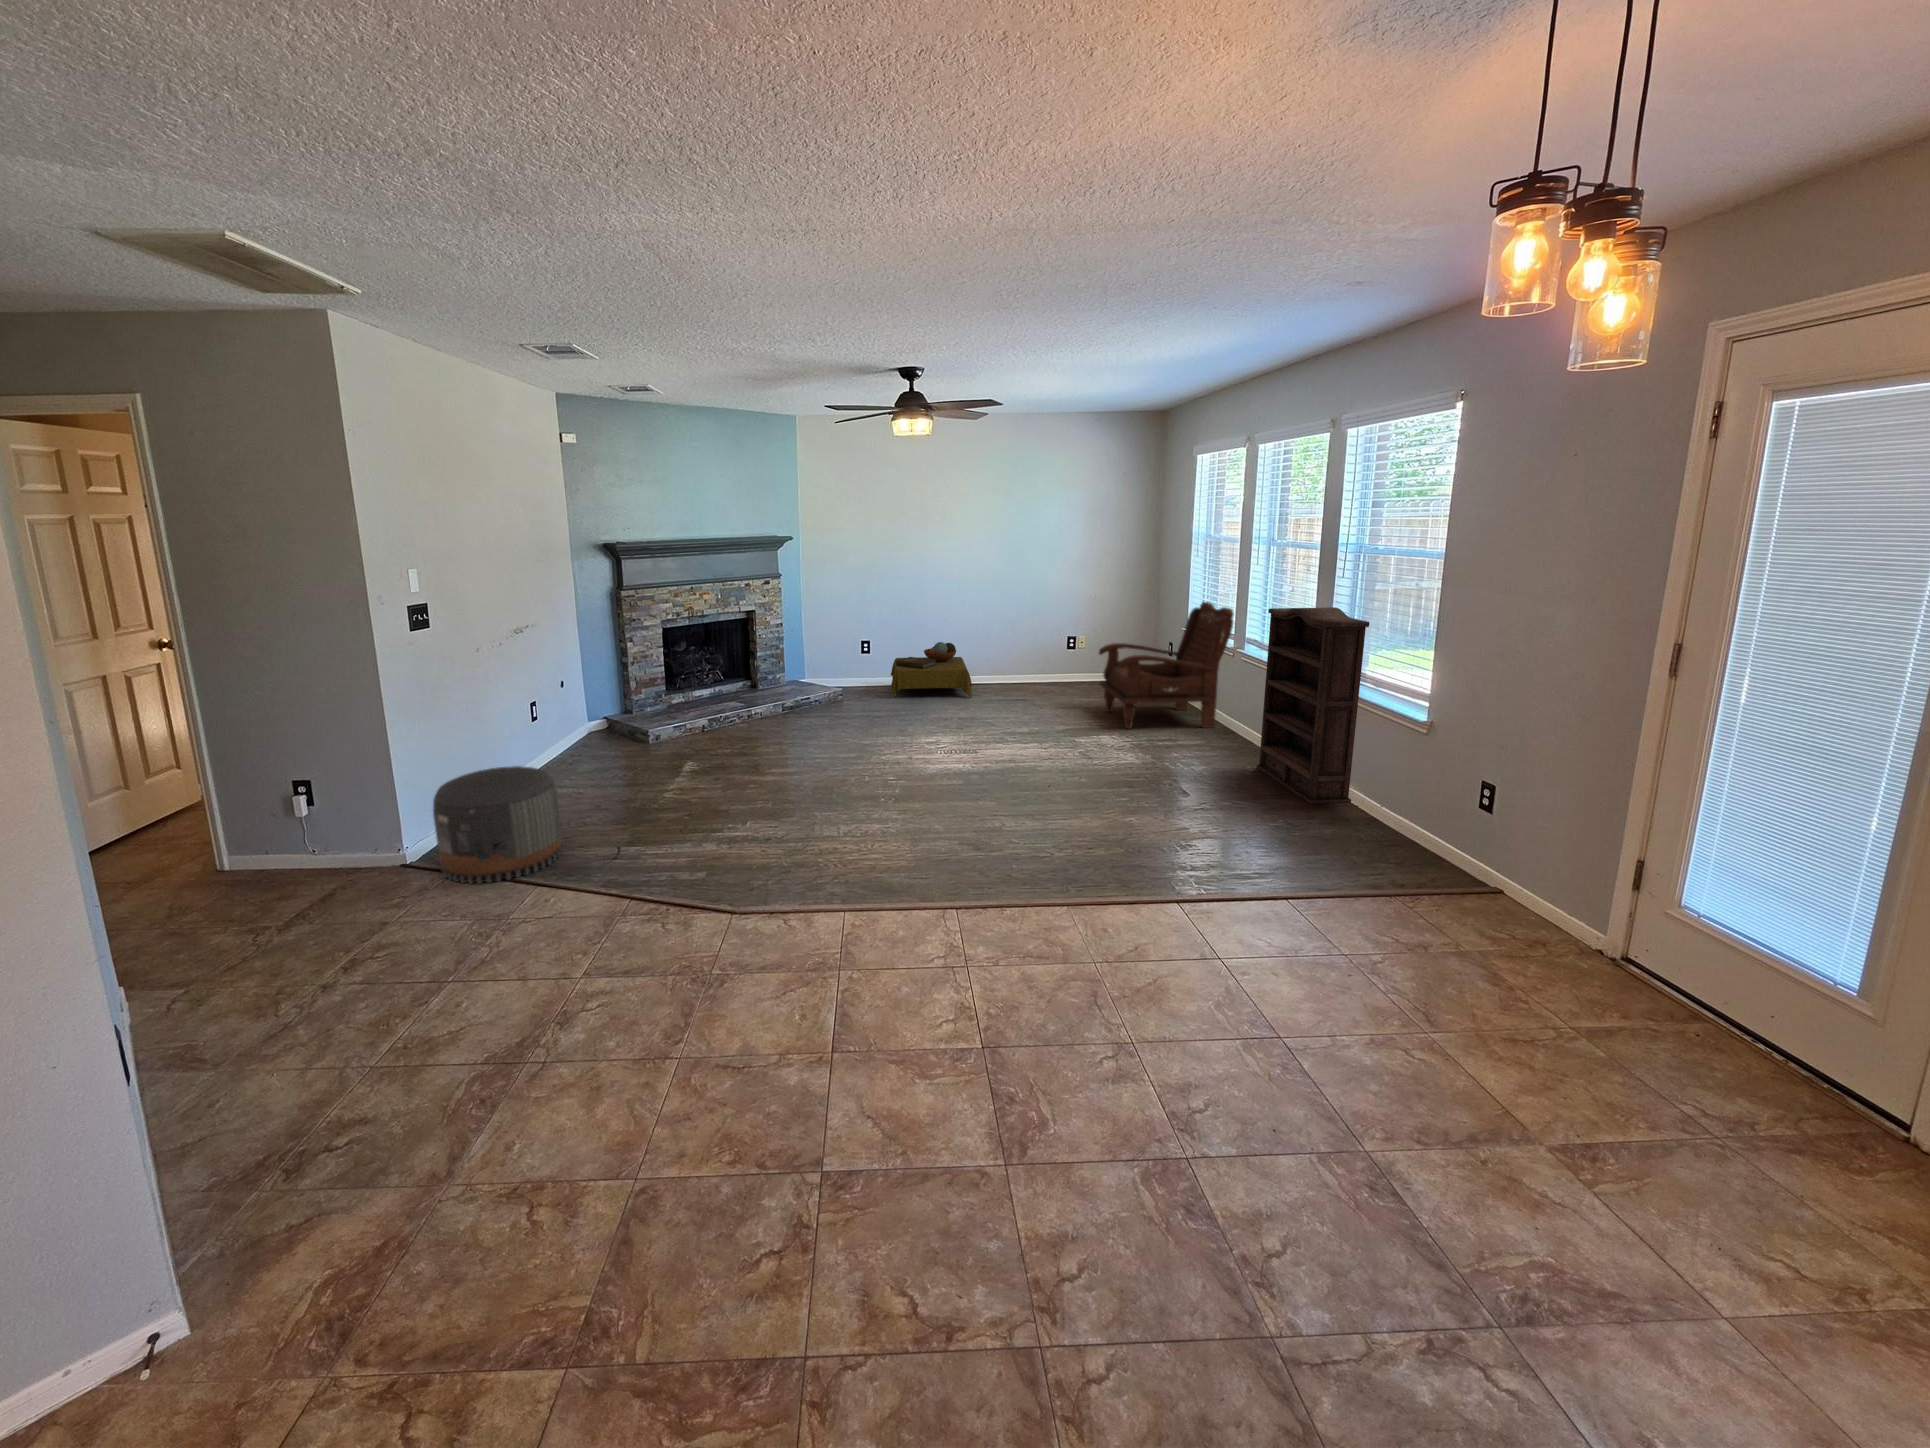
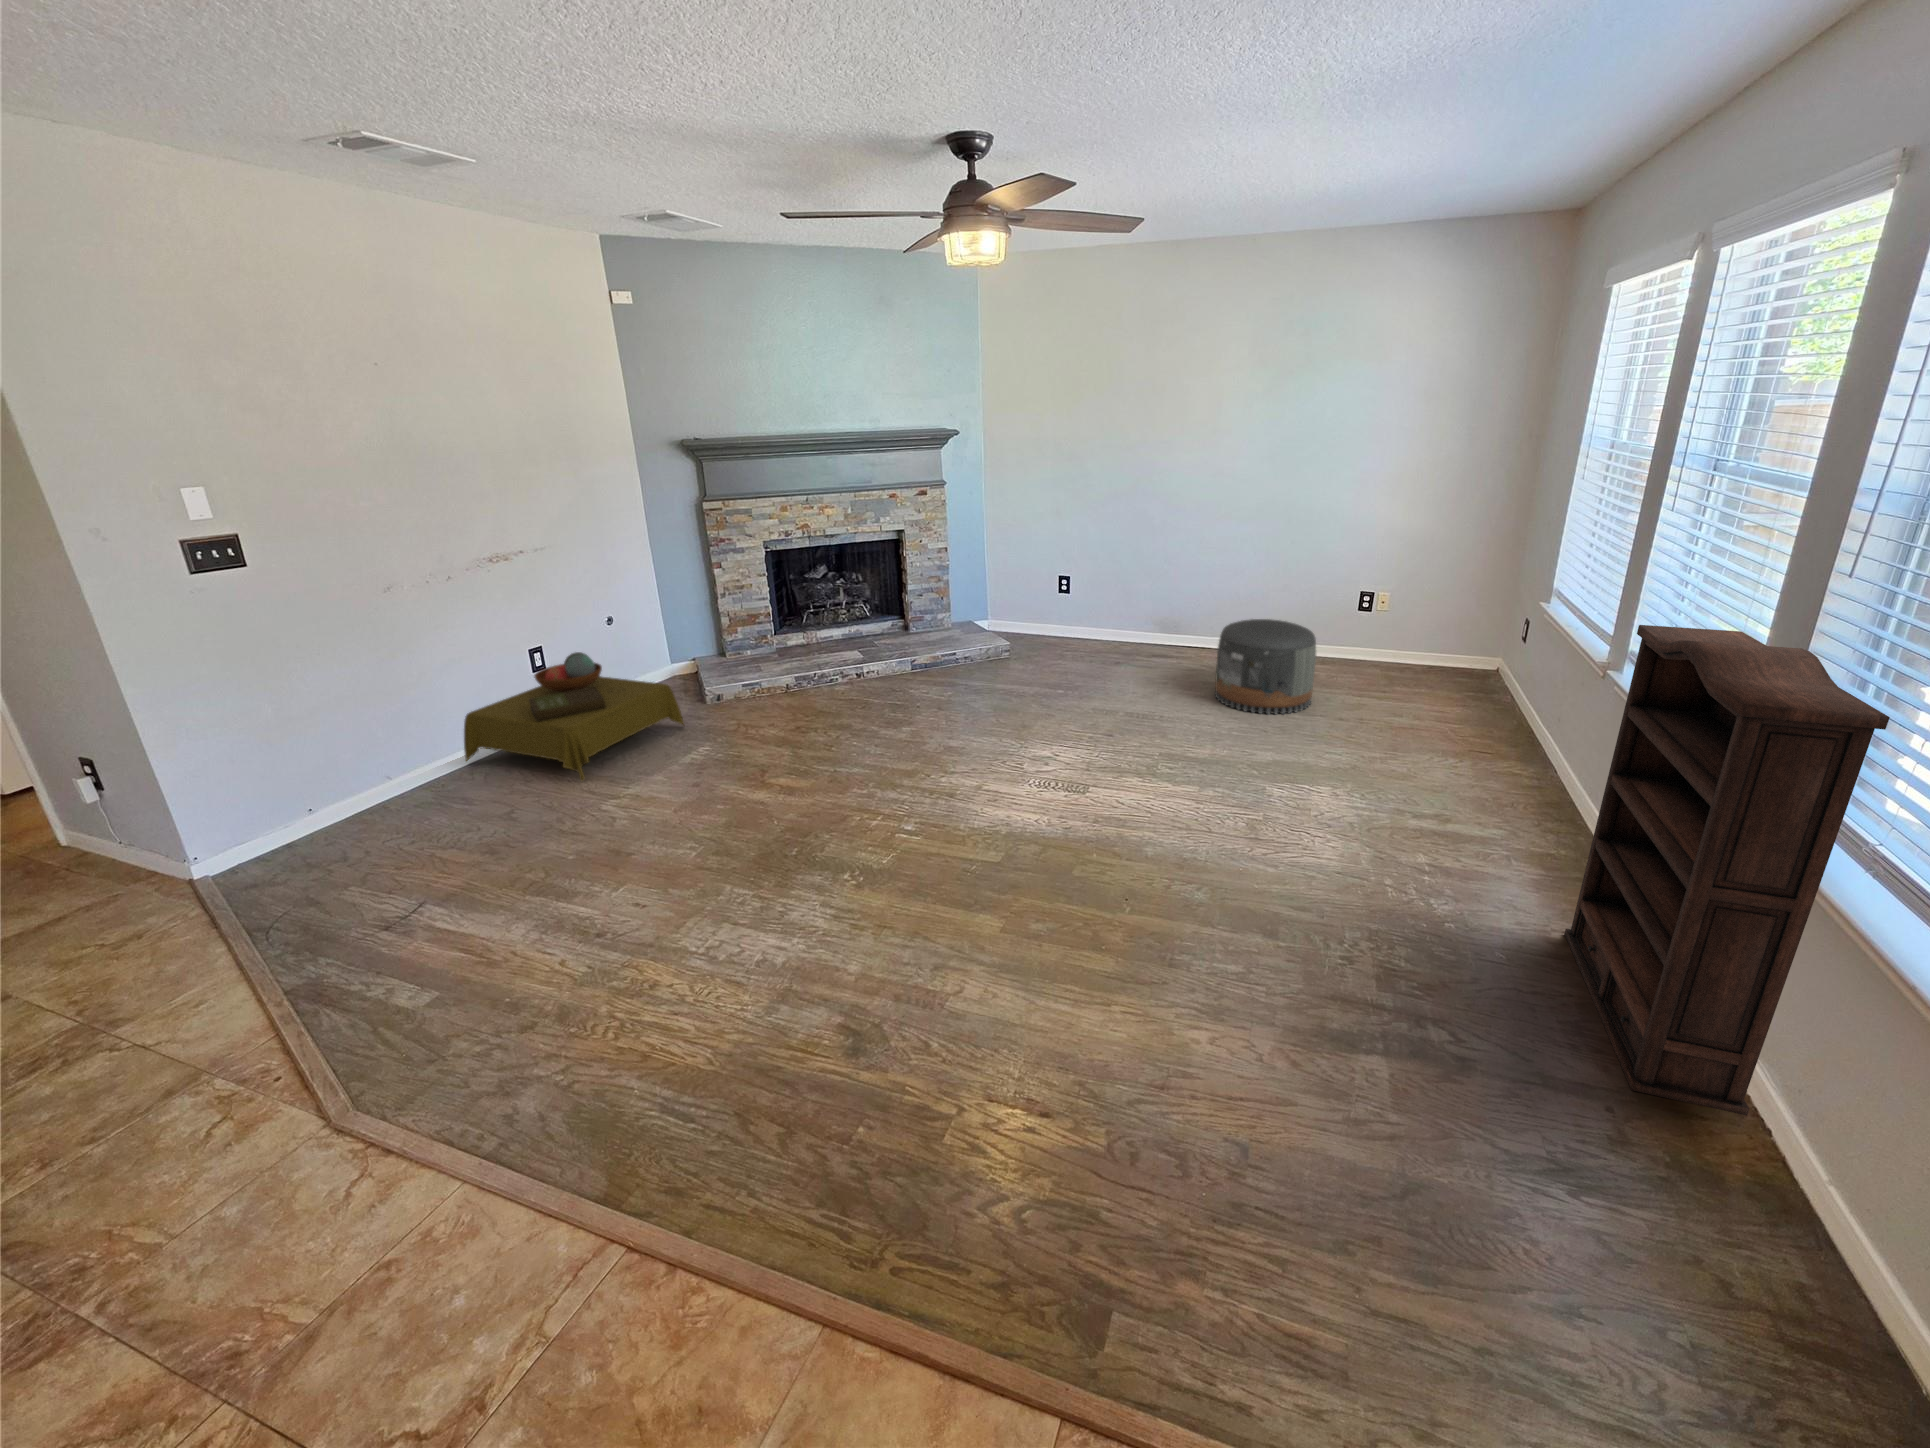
armchair: present [1099,602,1233,729] -> none [1358,570,1612,804]
side table: present [890,642,972,698] -> present [464,652,684,781]
pouf: present [433,766,563,884] -> present [1215,619,1316,714]

